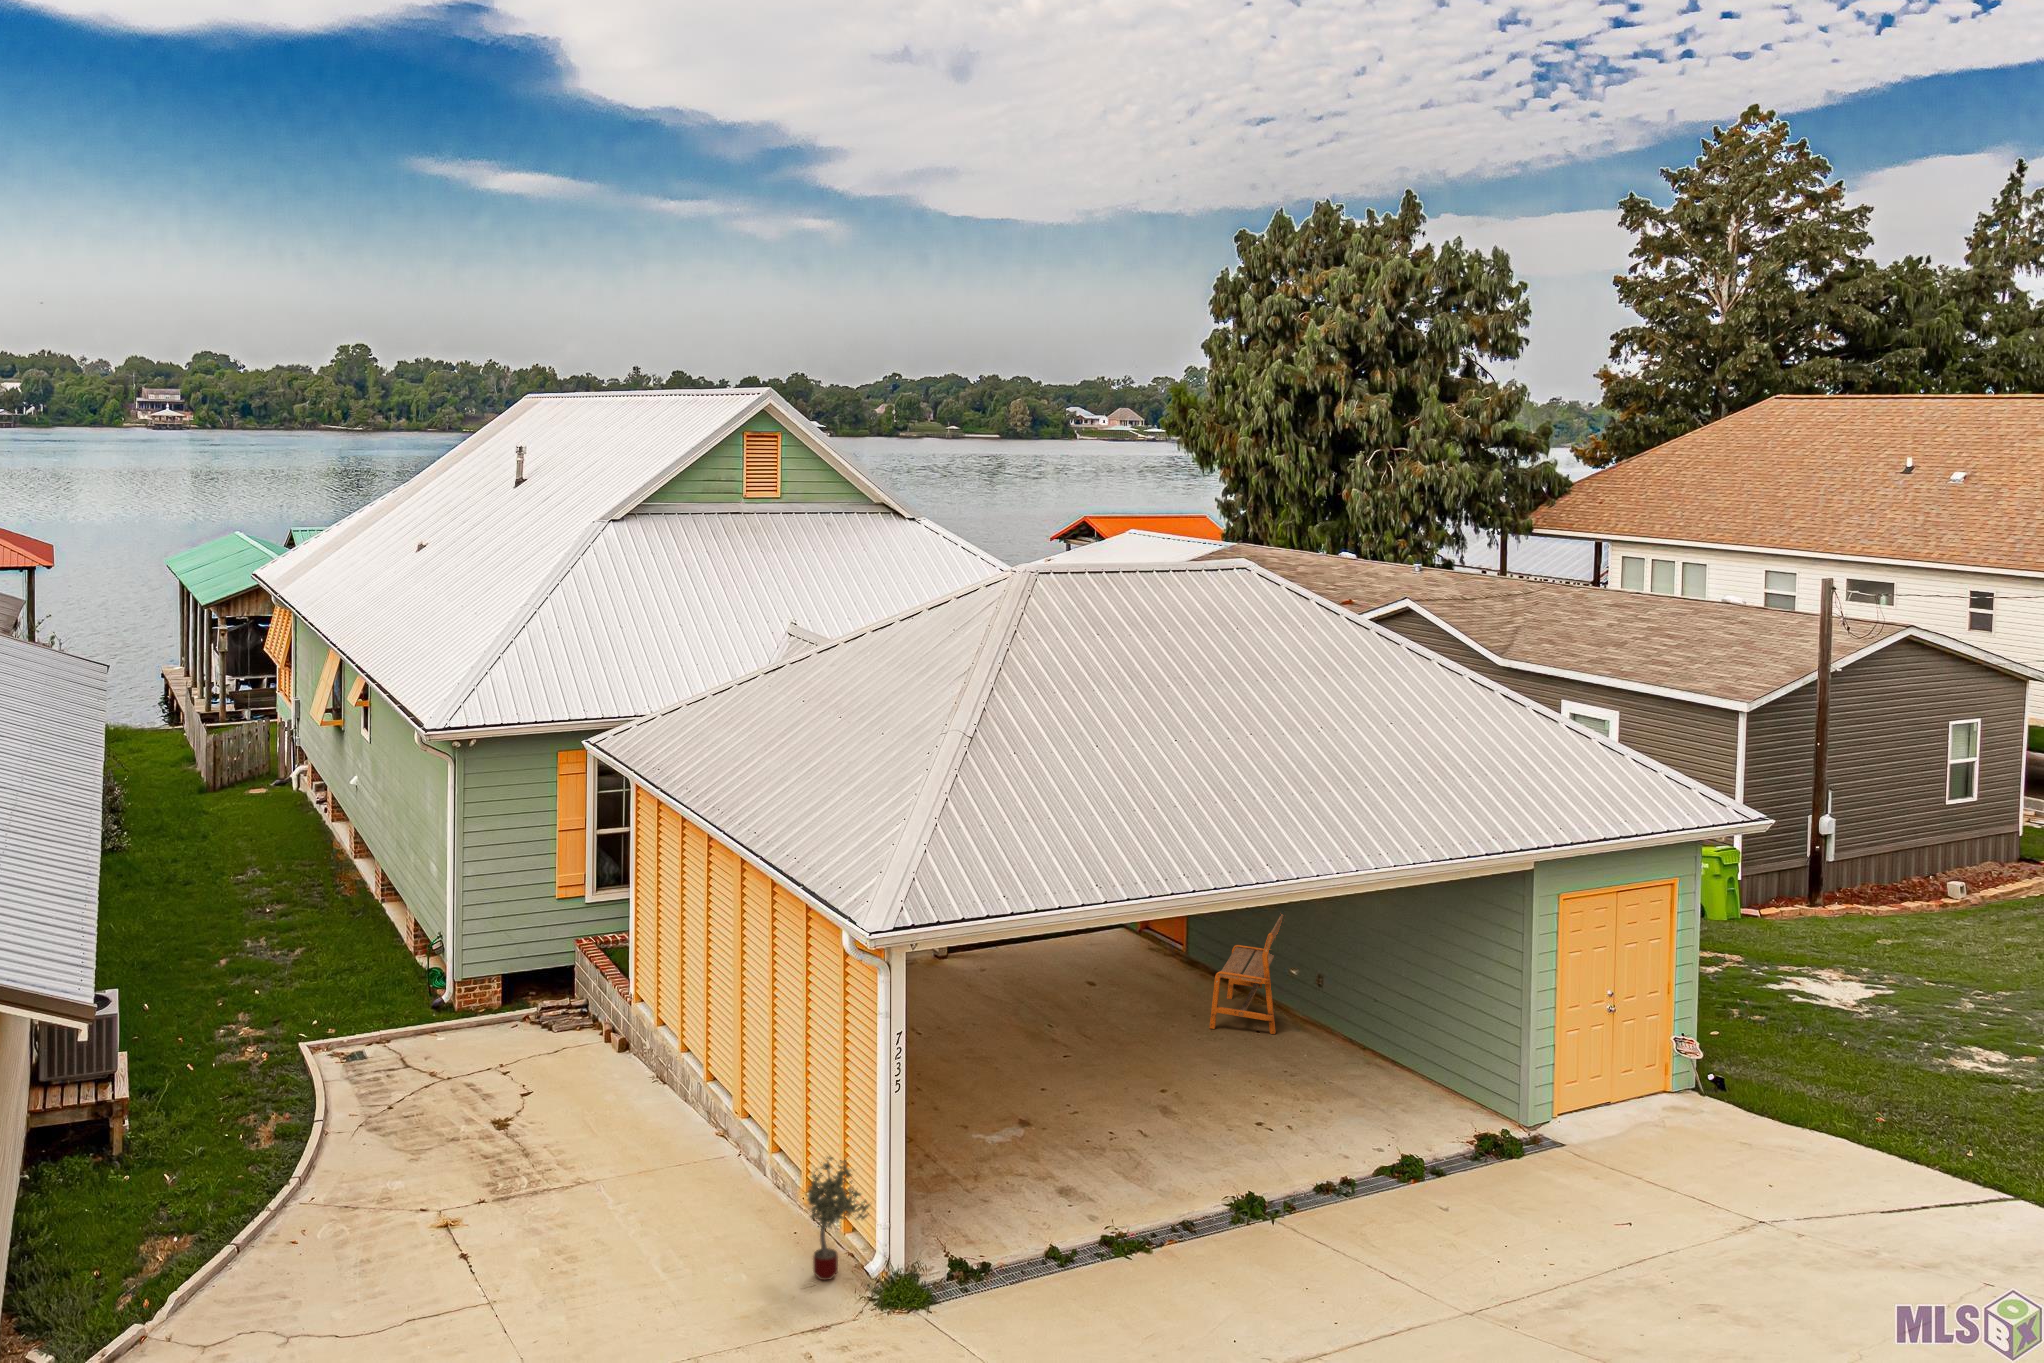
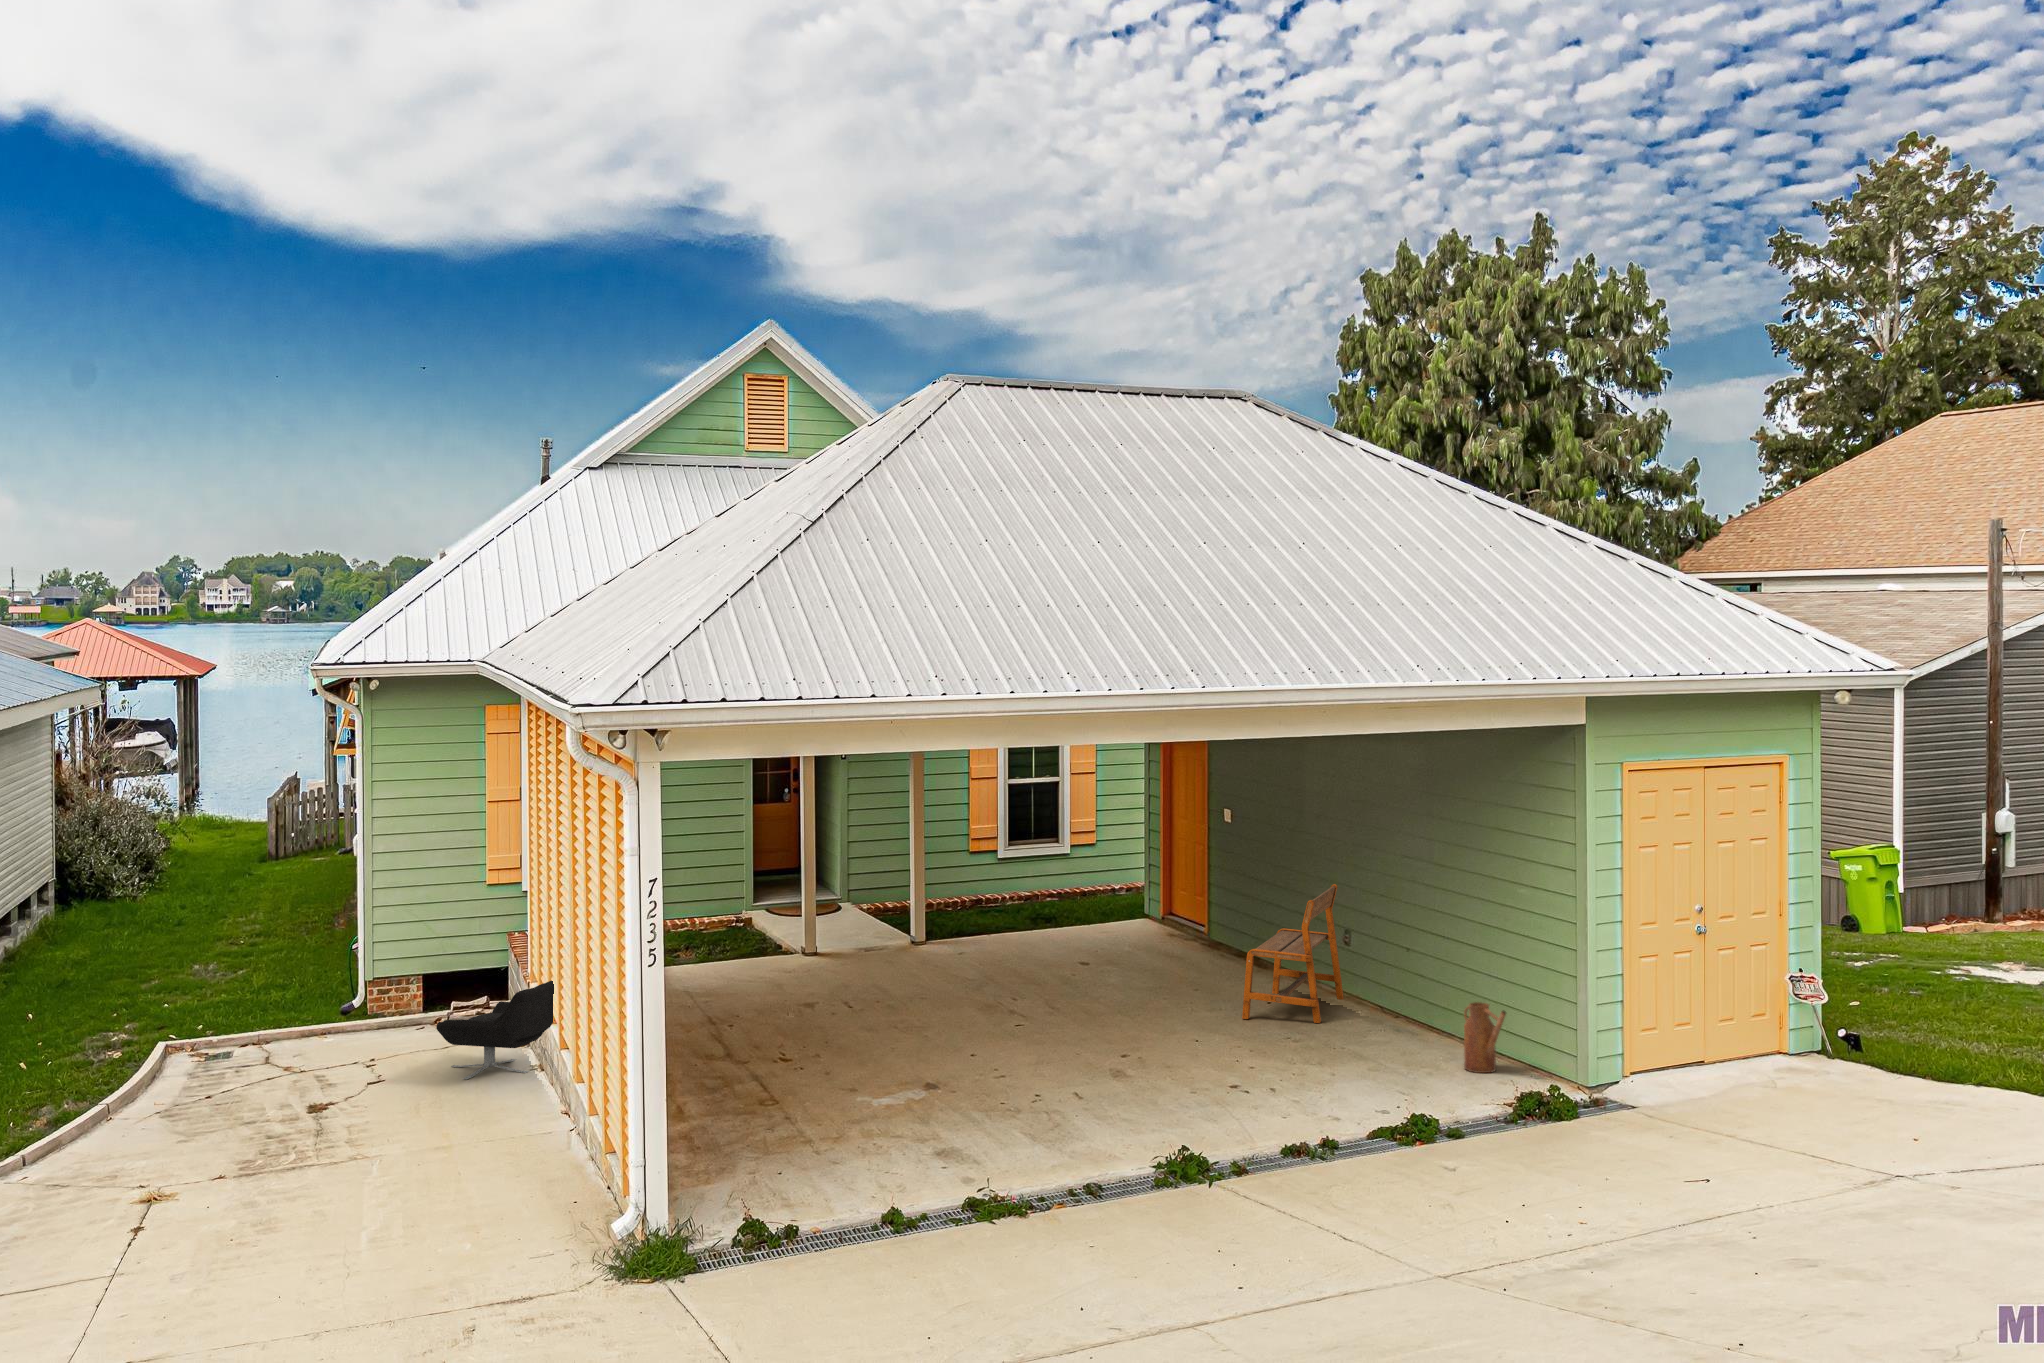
lounge chair: none [558,1006,657,1092] -> present [436,980,555,1079]
watering can: none [1404,1034,1443,1093] -> present [1464,1002,1506,1073]
potted tree: present [808,1156,869,1280] -> none [637,1090,728,1253]

